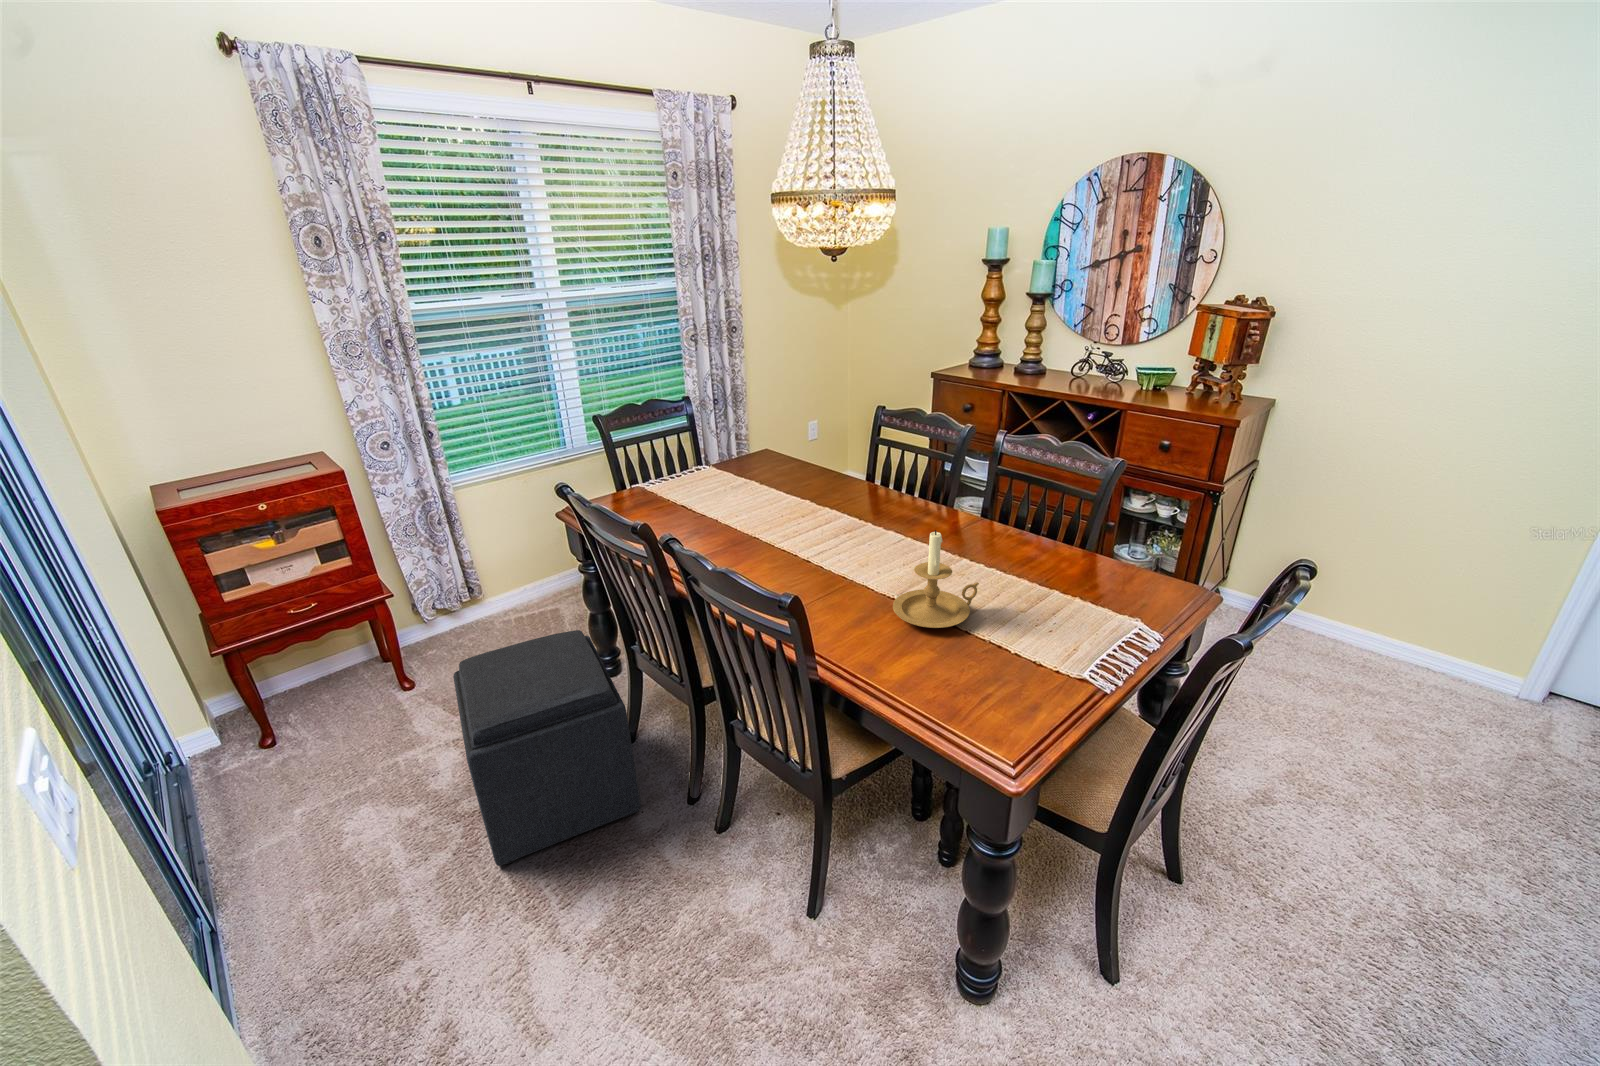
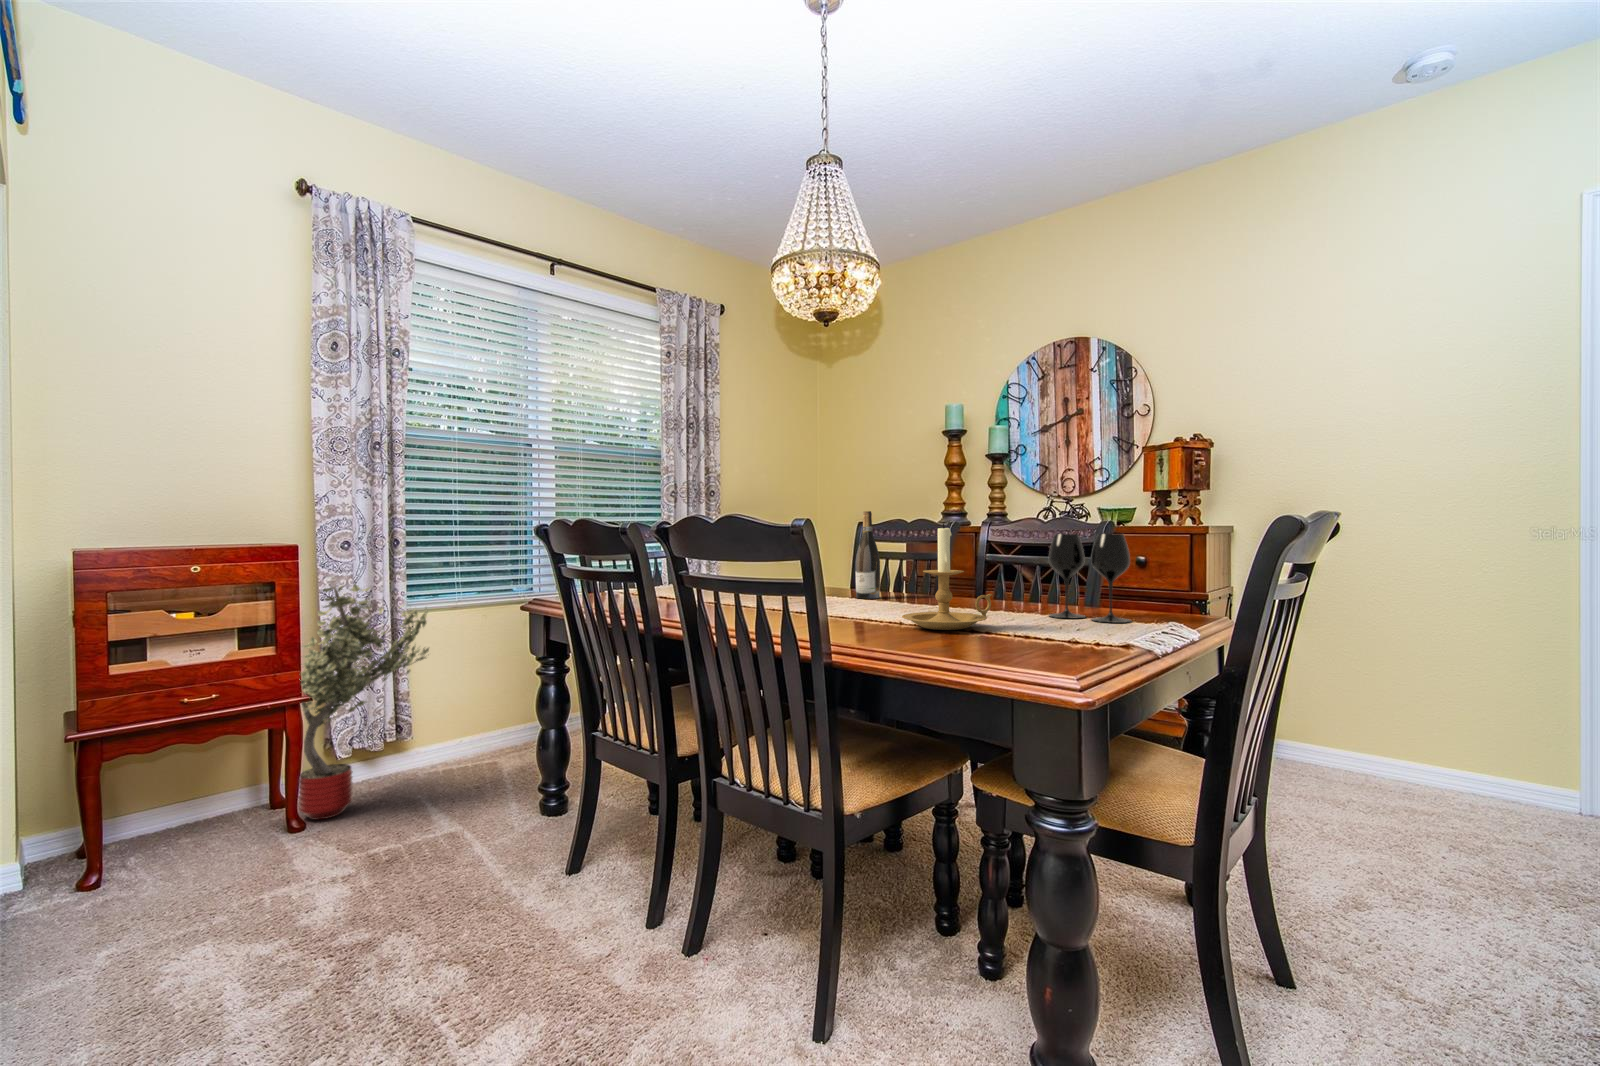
wine bottle: none [867,428,891,513] -> present [855,511,880,599]
potted tree: none [301,482,484,677] -> present [298,584,429,820]
wine glass: none [1035,508,1117,608] -> present [1049,534,1130,623]
ottoman: present [453,630,641,866] -> none [372,708,586,993]

